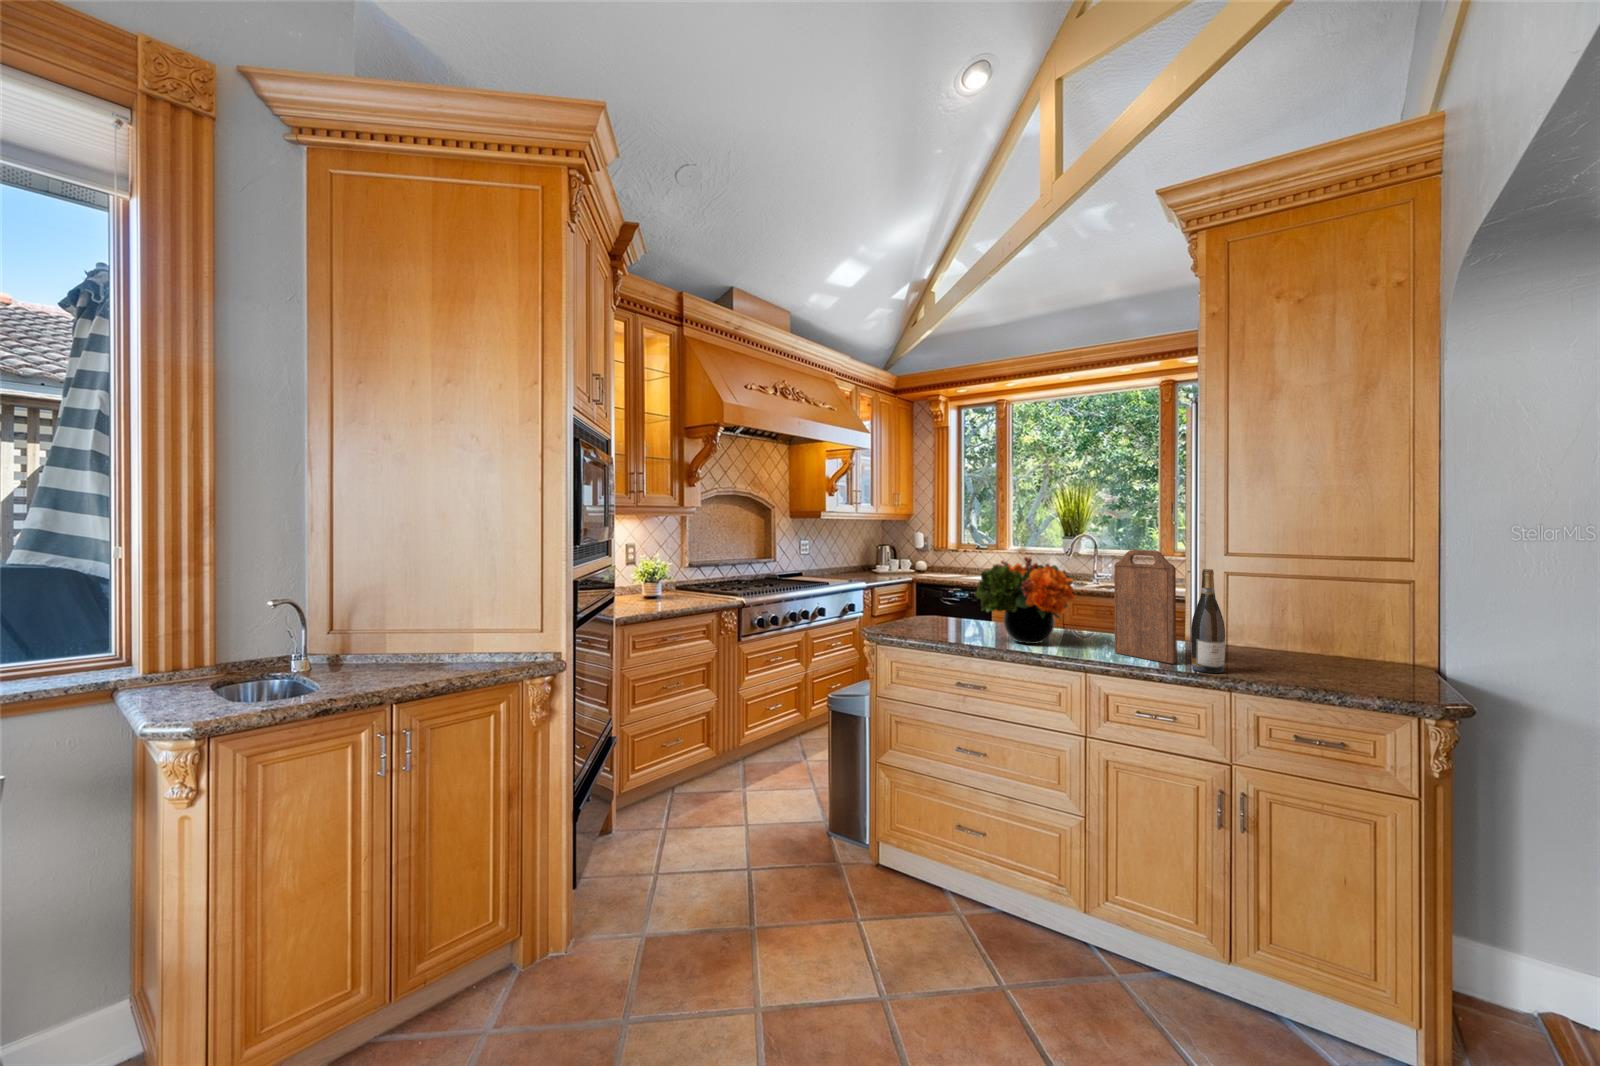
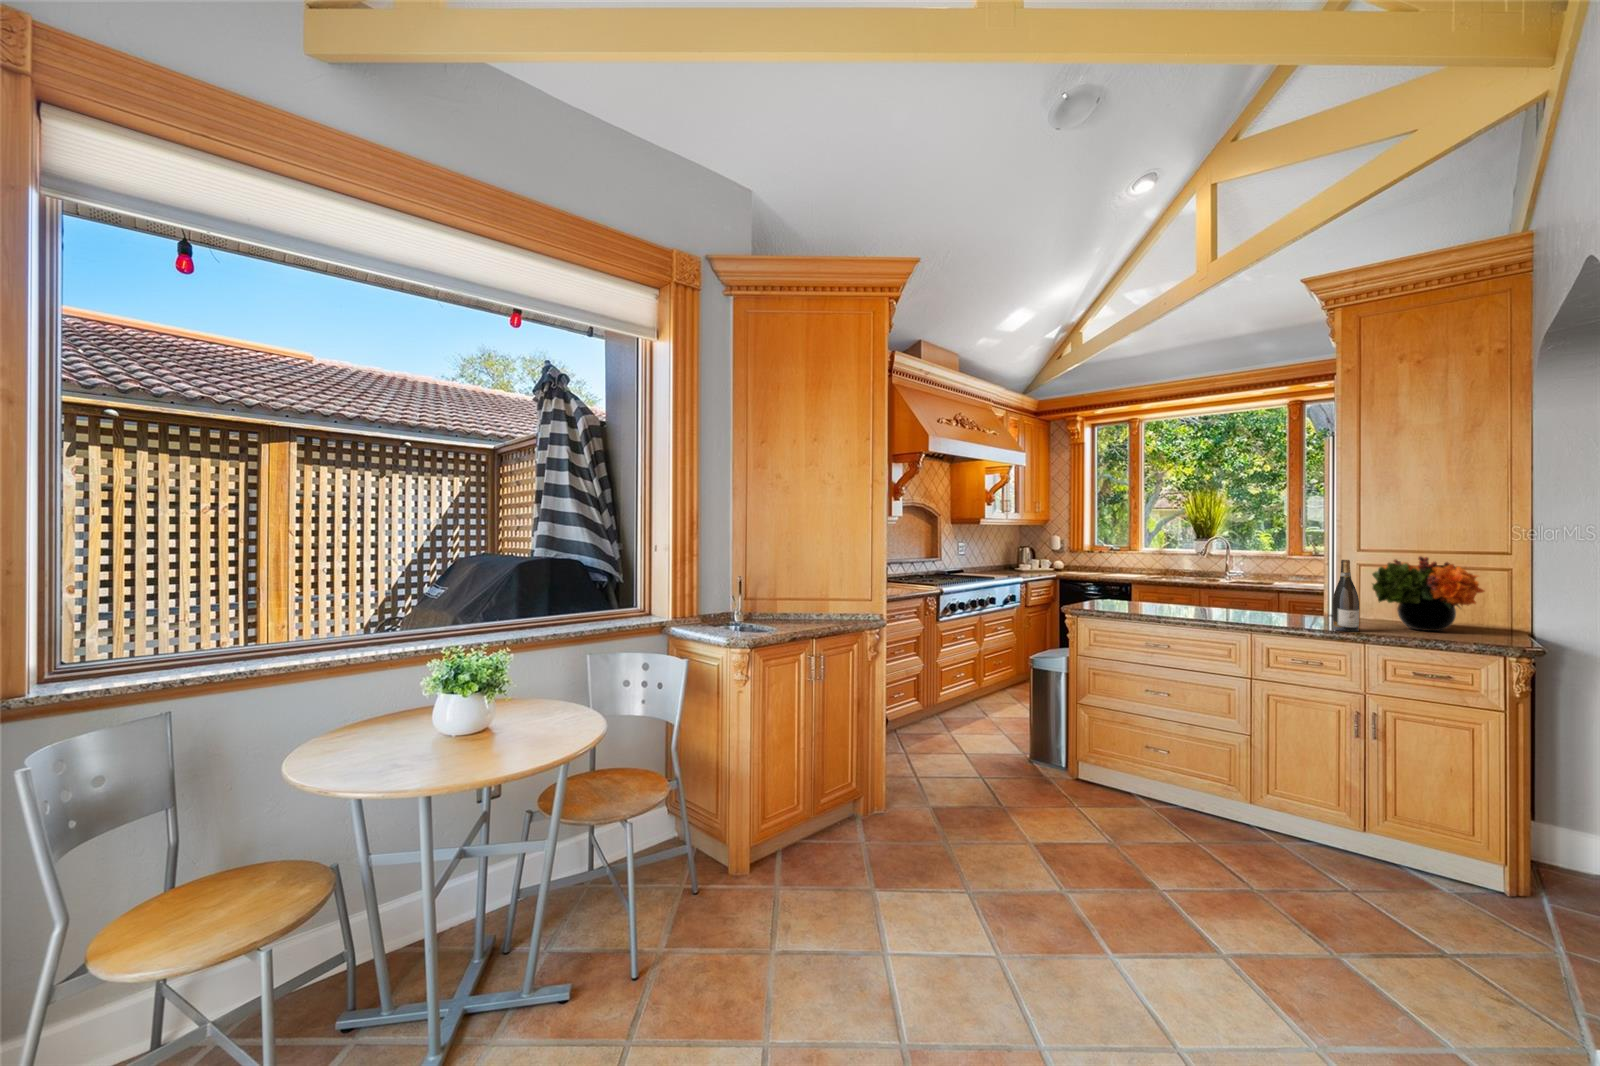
cutting board: present [1114,550,1176,664] -> none [1270,547,1320,627]
flower arrangement: present [975,557,1076,644] -> present [1372,556,1484,631]

